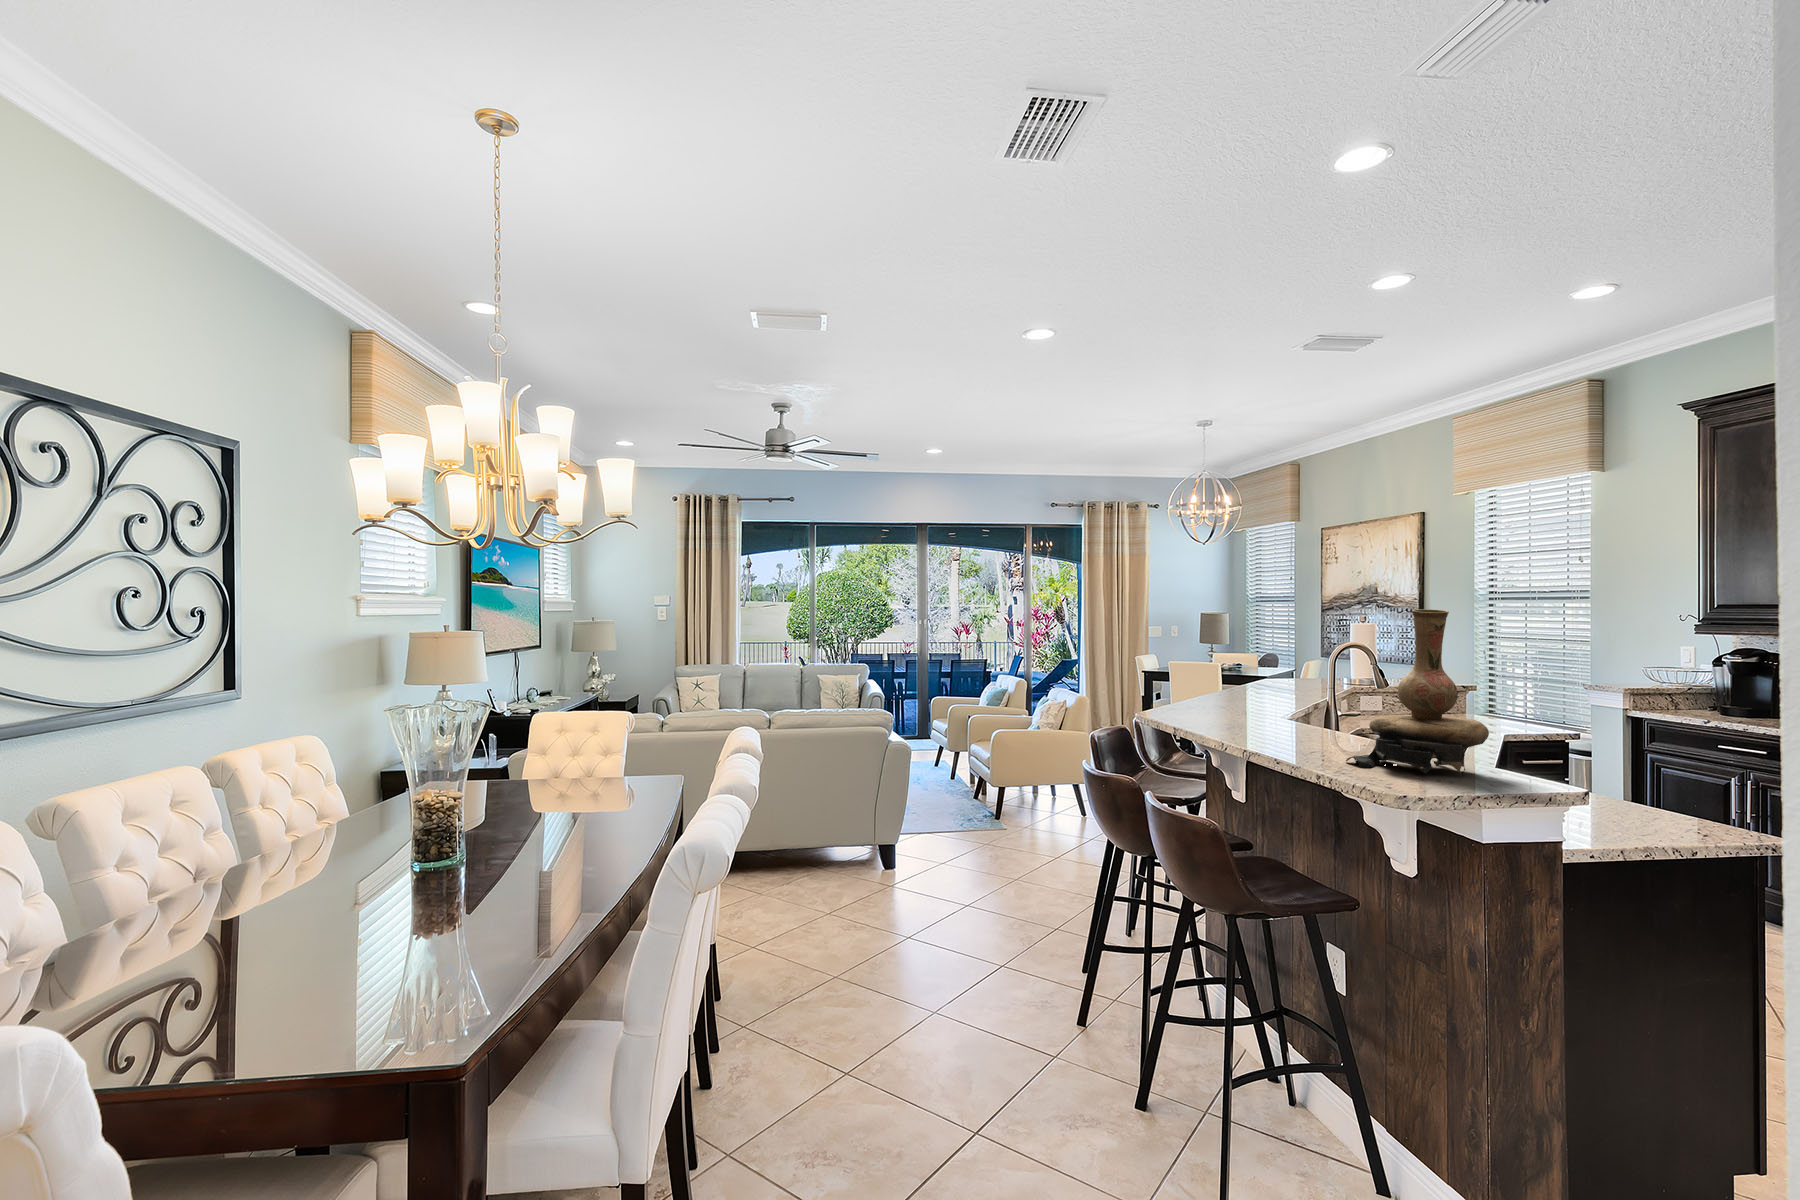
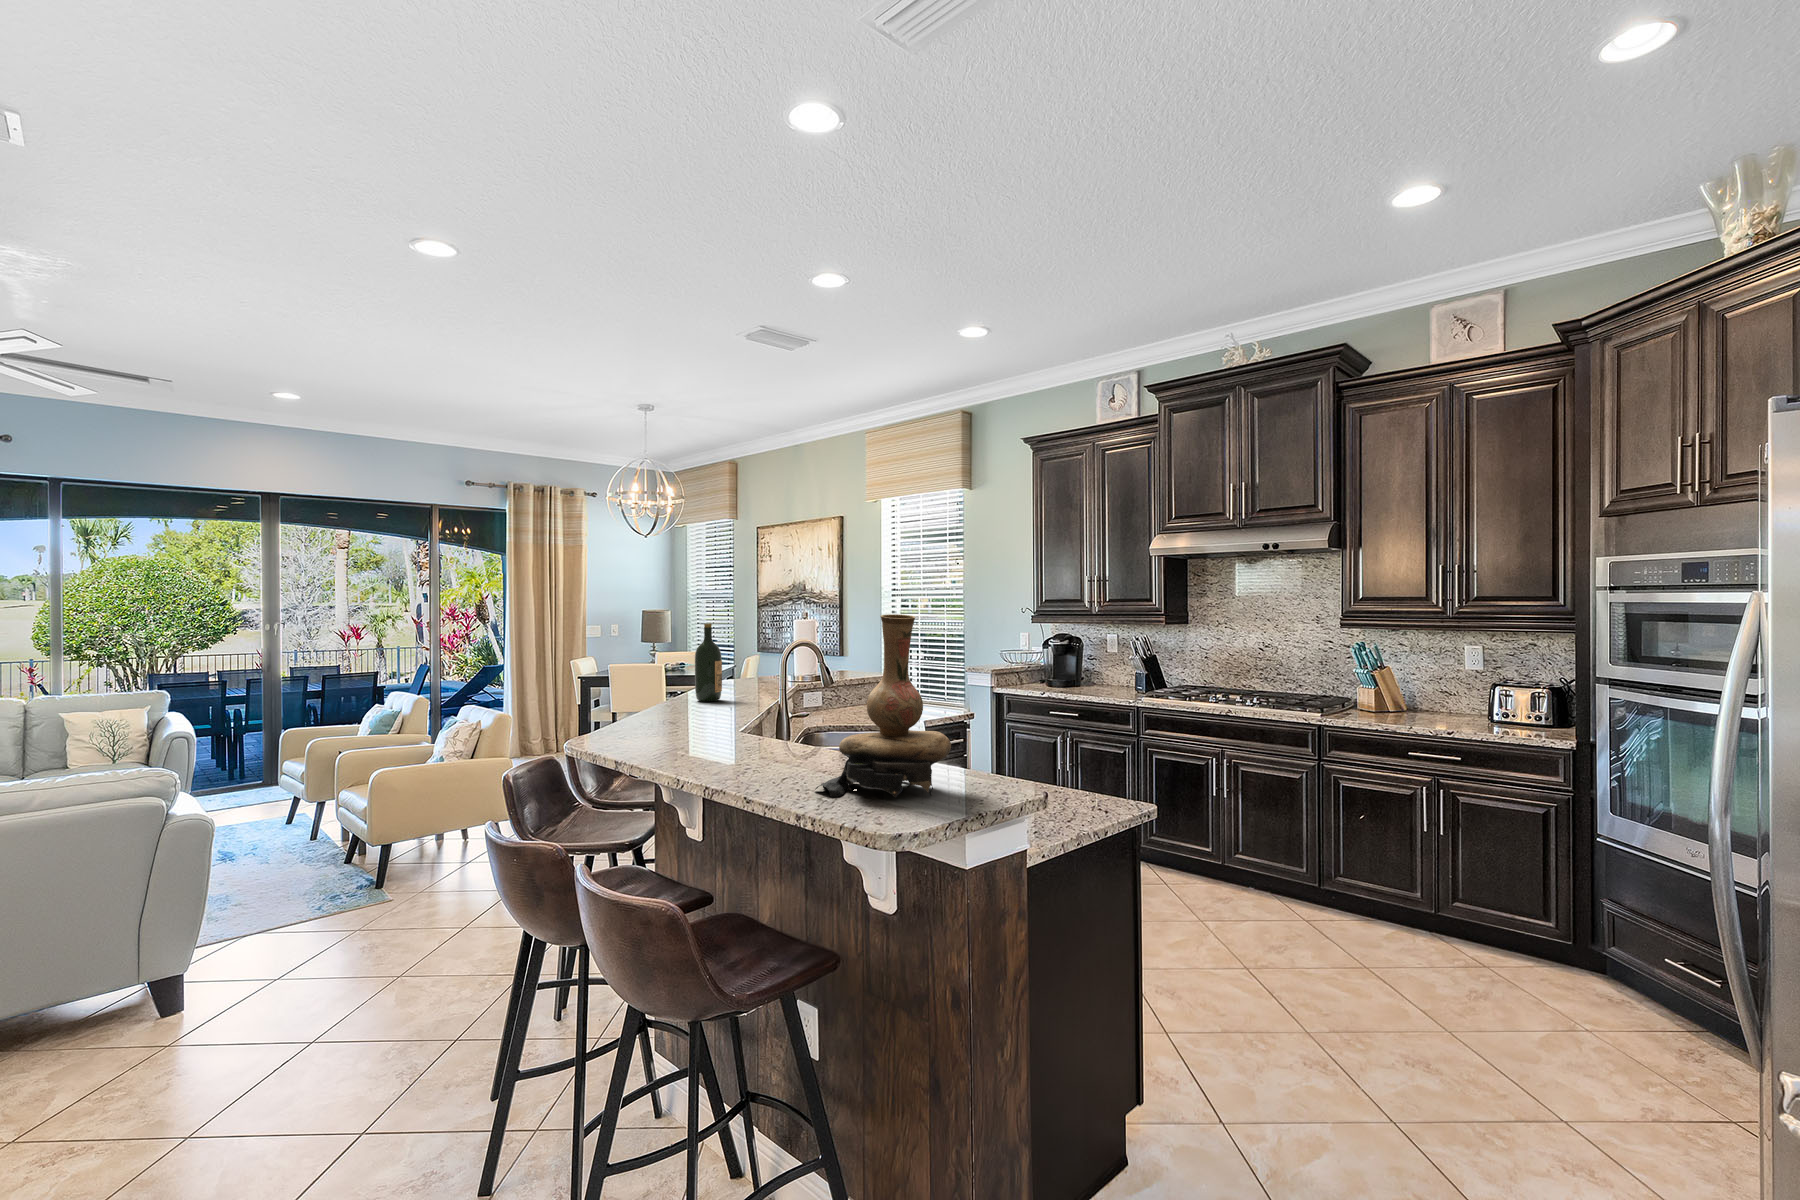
wine bottle: none [1248,623,1274,695] -> present [695,624,722,702]

